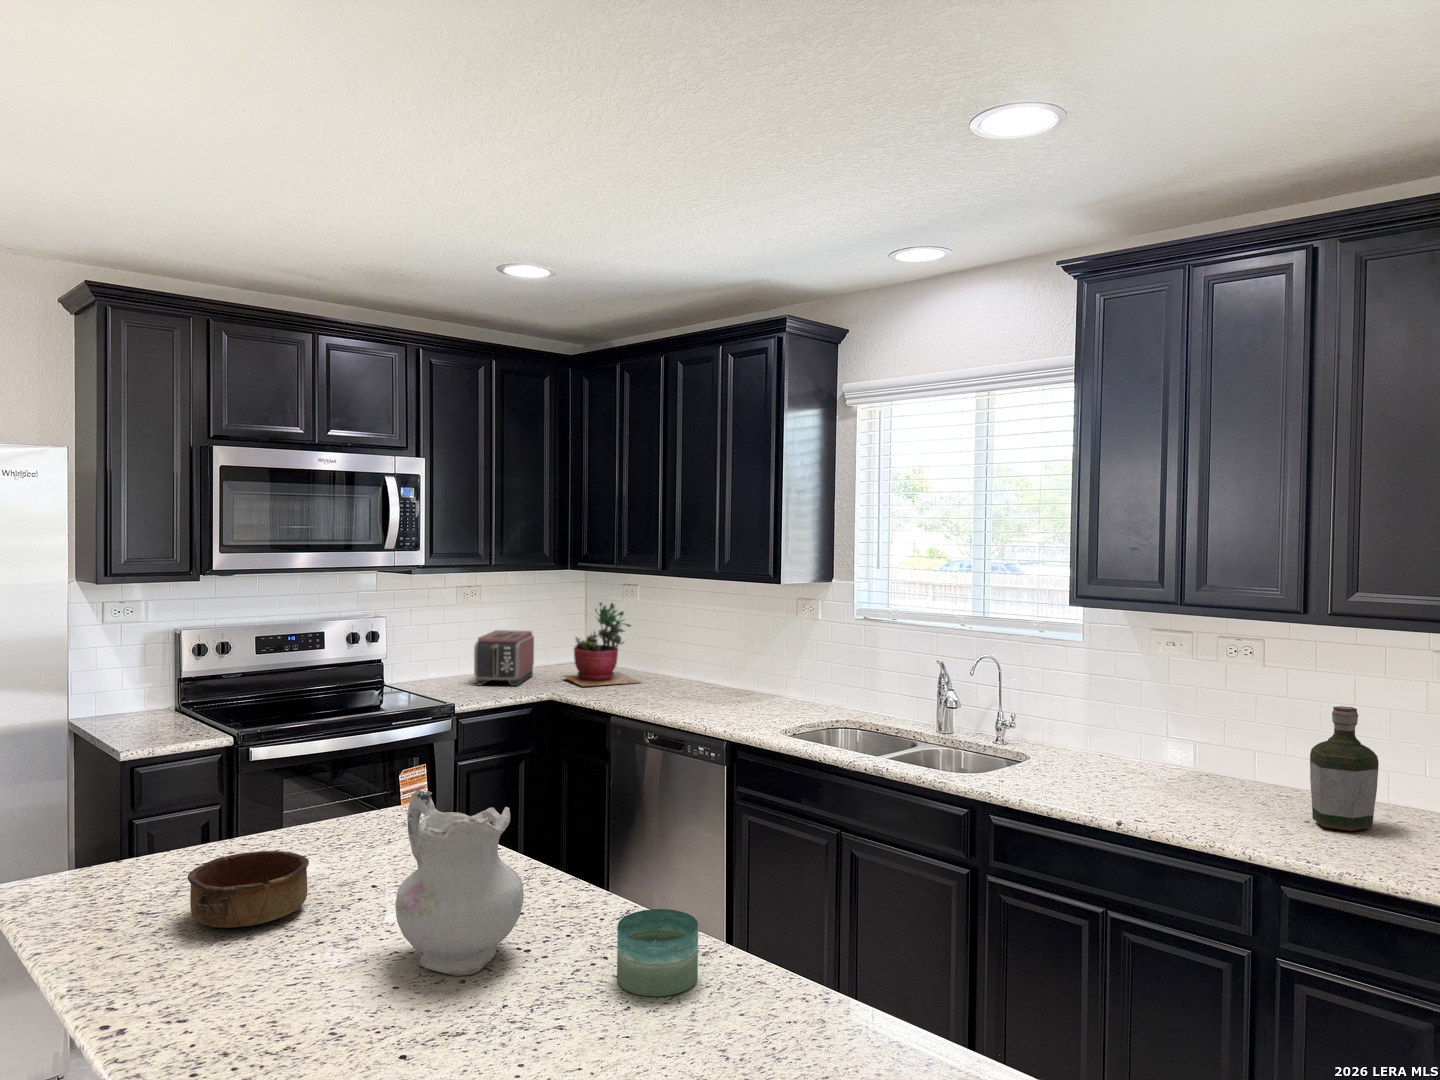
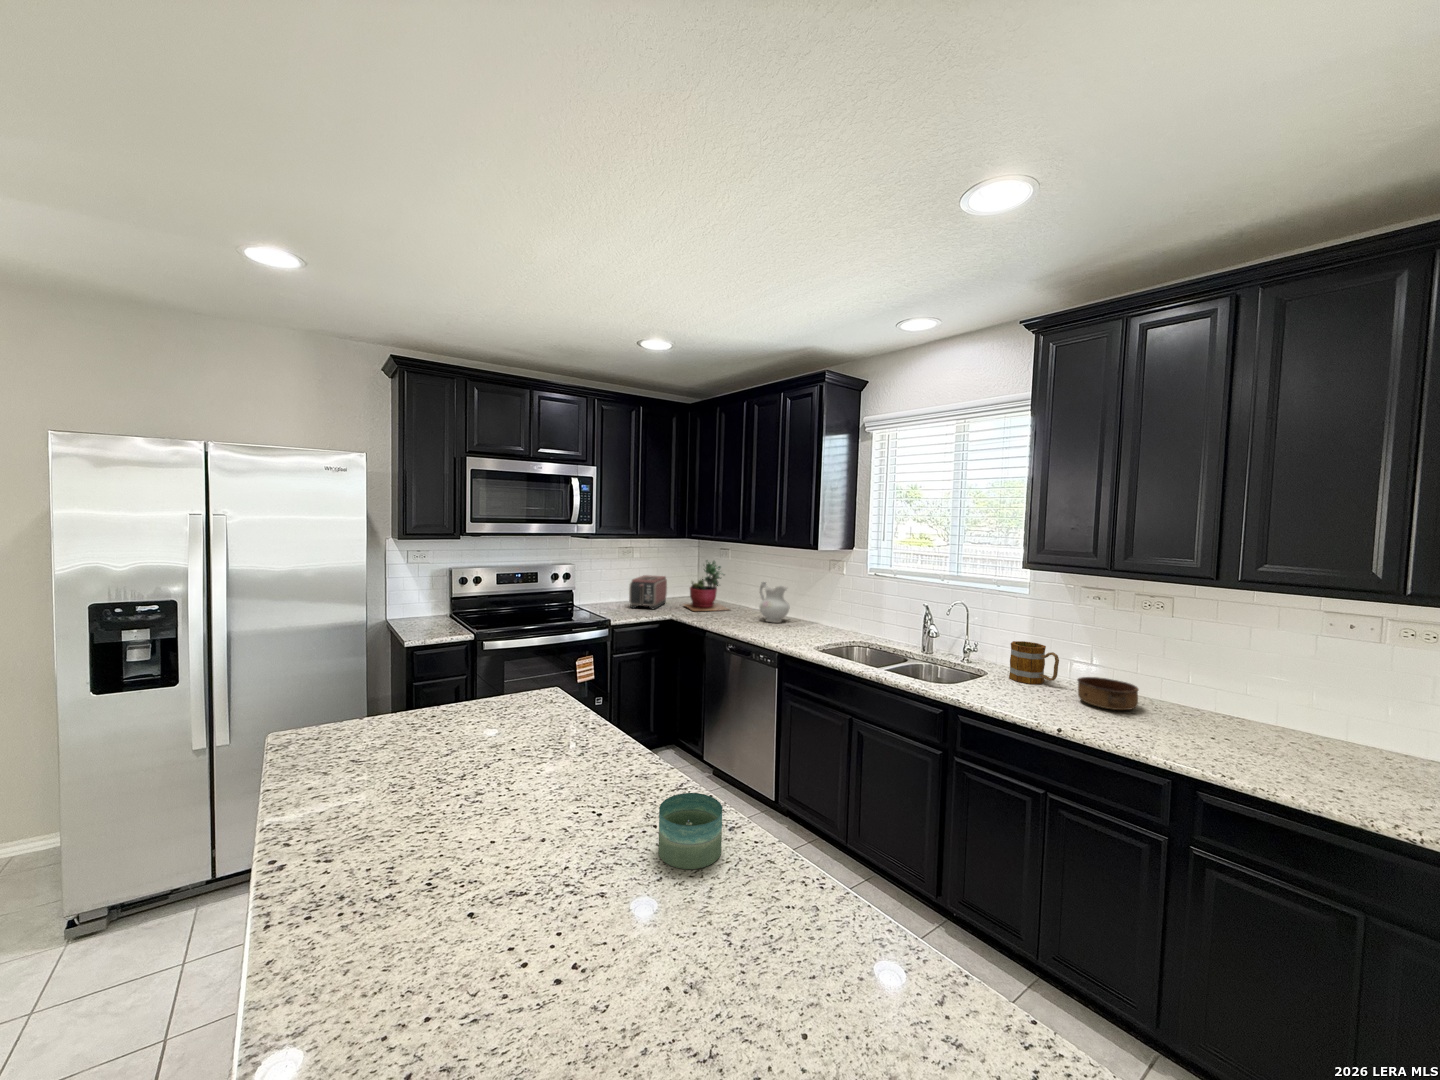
bottle: present [1310,706,1379,831] -> none [1218,652,1280,749]
mug: none [1059,709,1124,768] -> present [1009,641,1059,684]
ceramic pitcher: present [395,790,524,976] -> present [760,582,789,623]
bowl: present [188,851,309,928] -> present [1077,677,1139,710]

